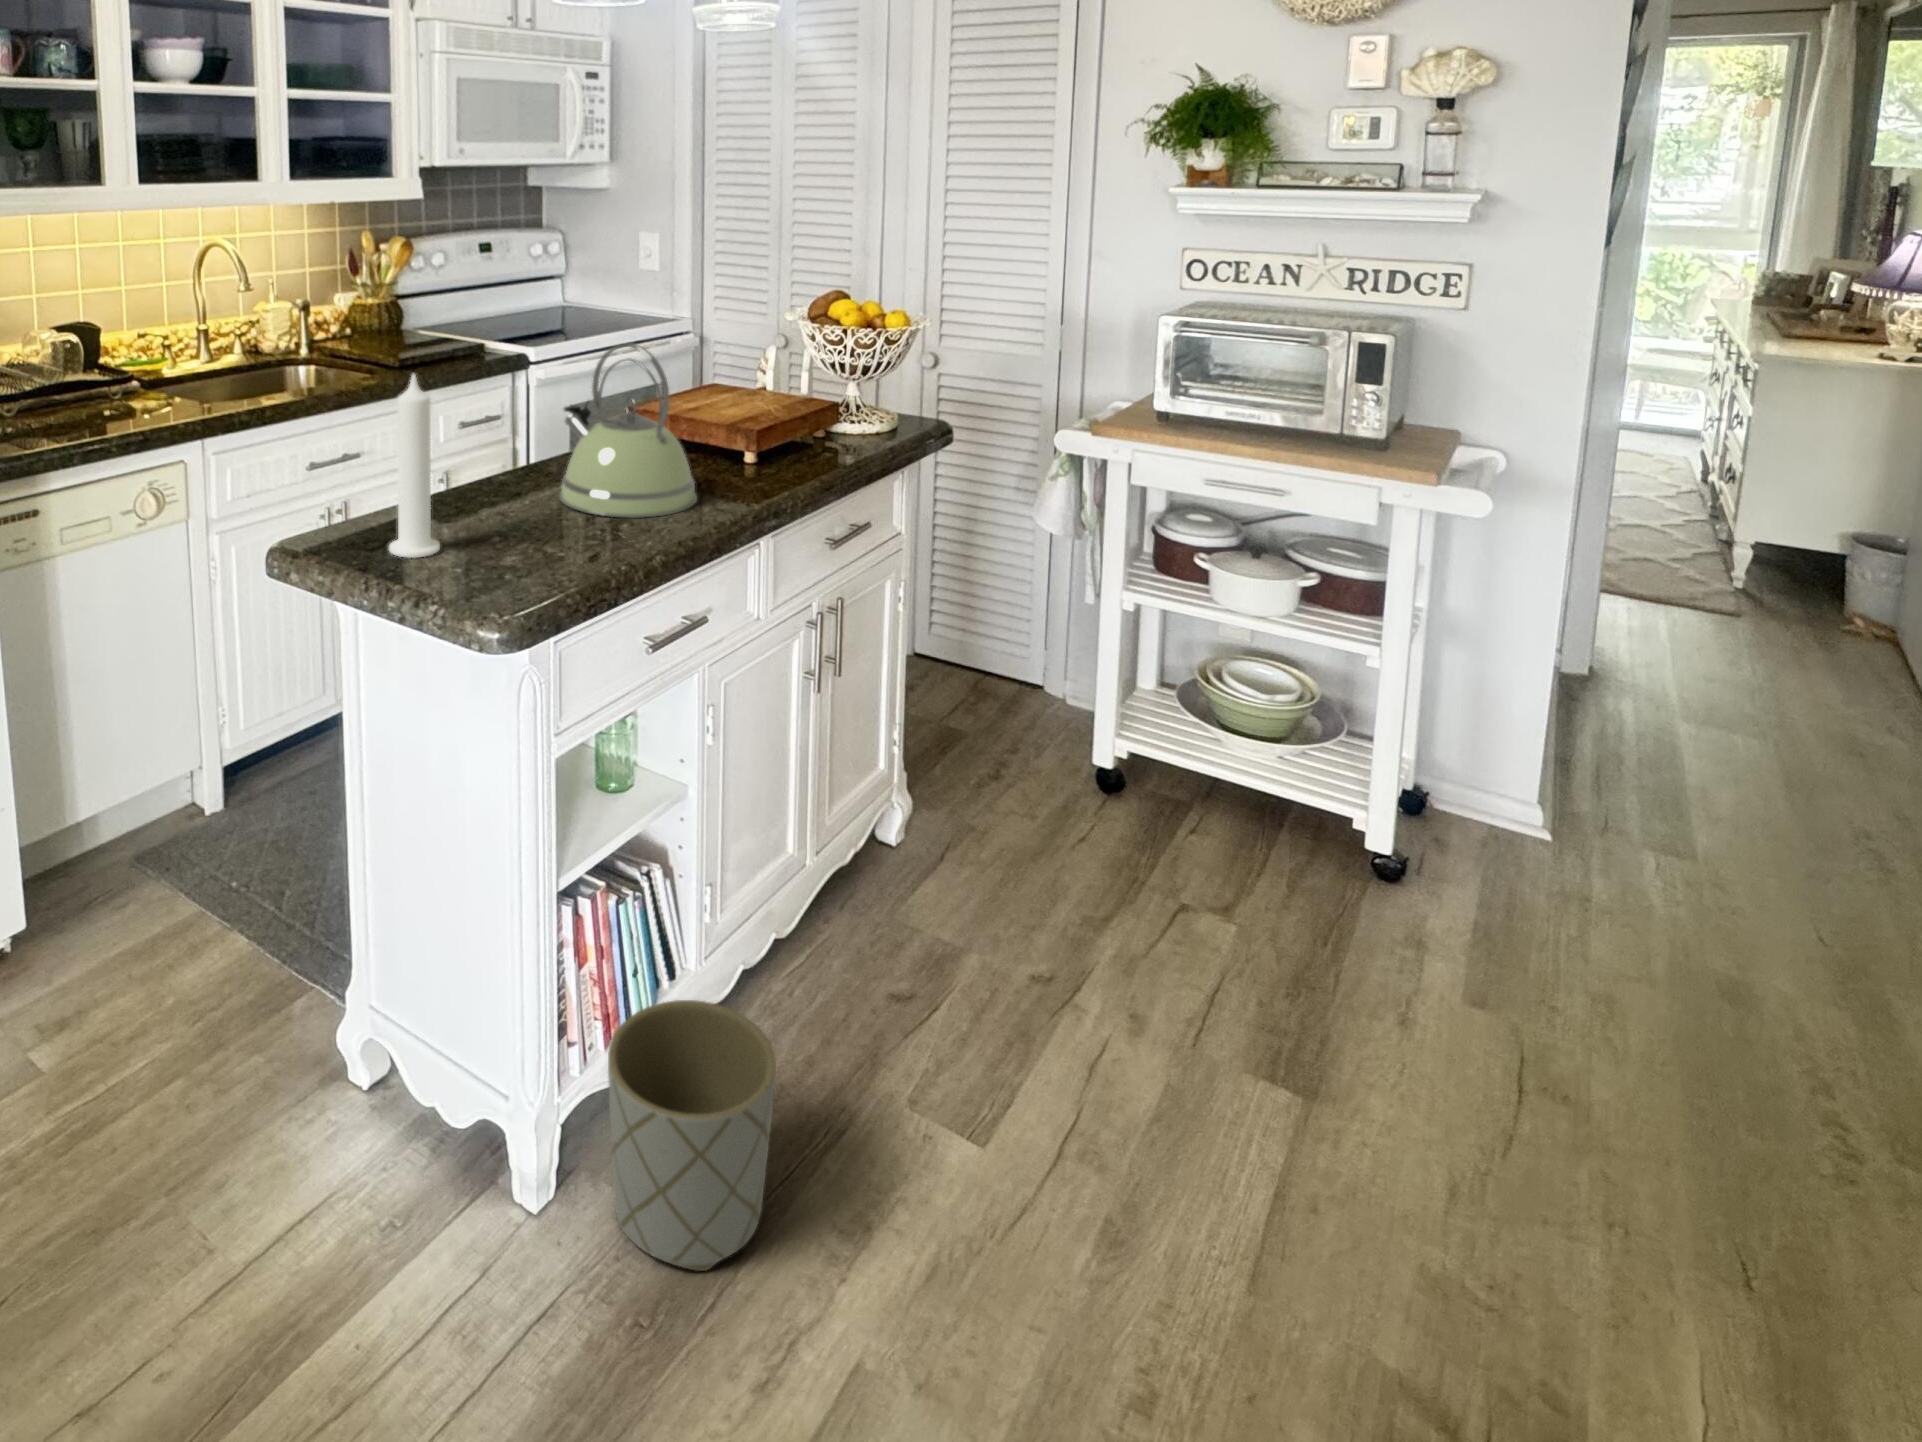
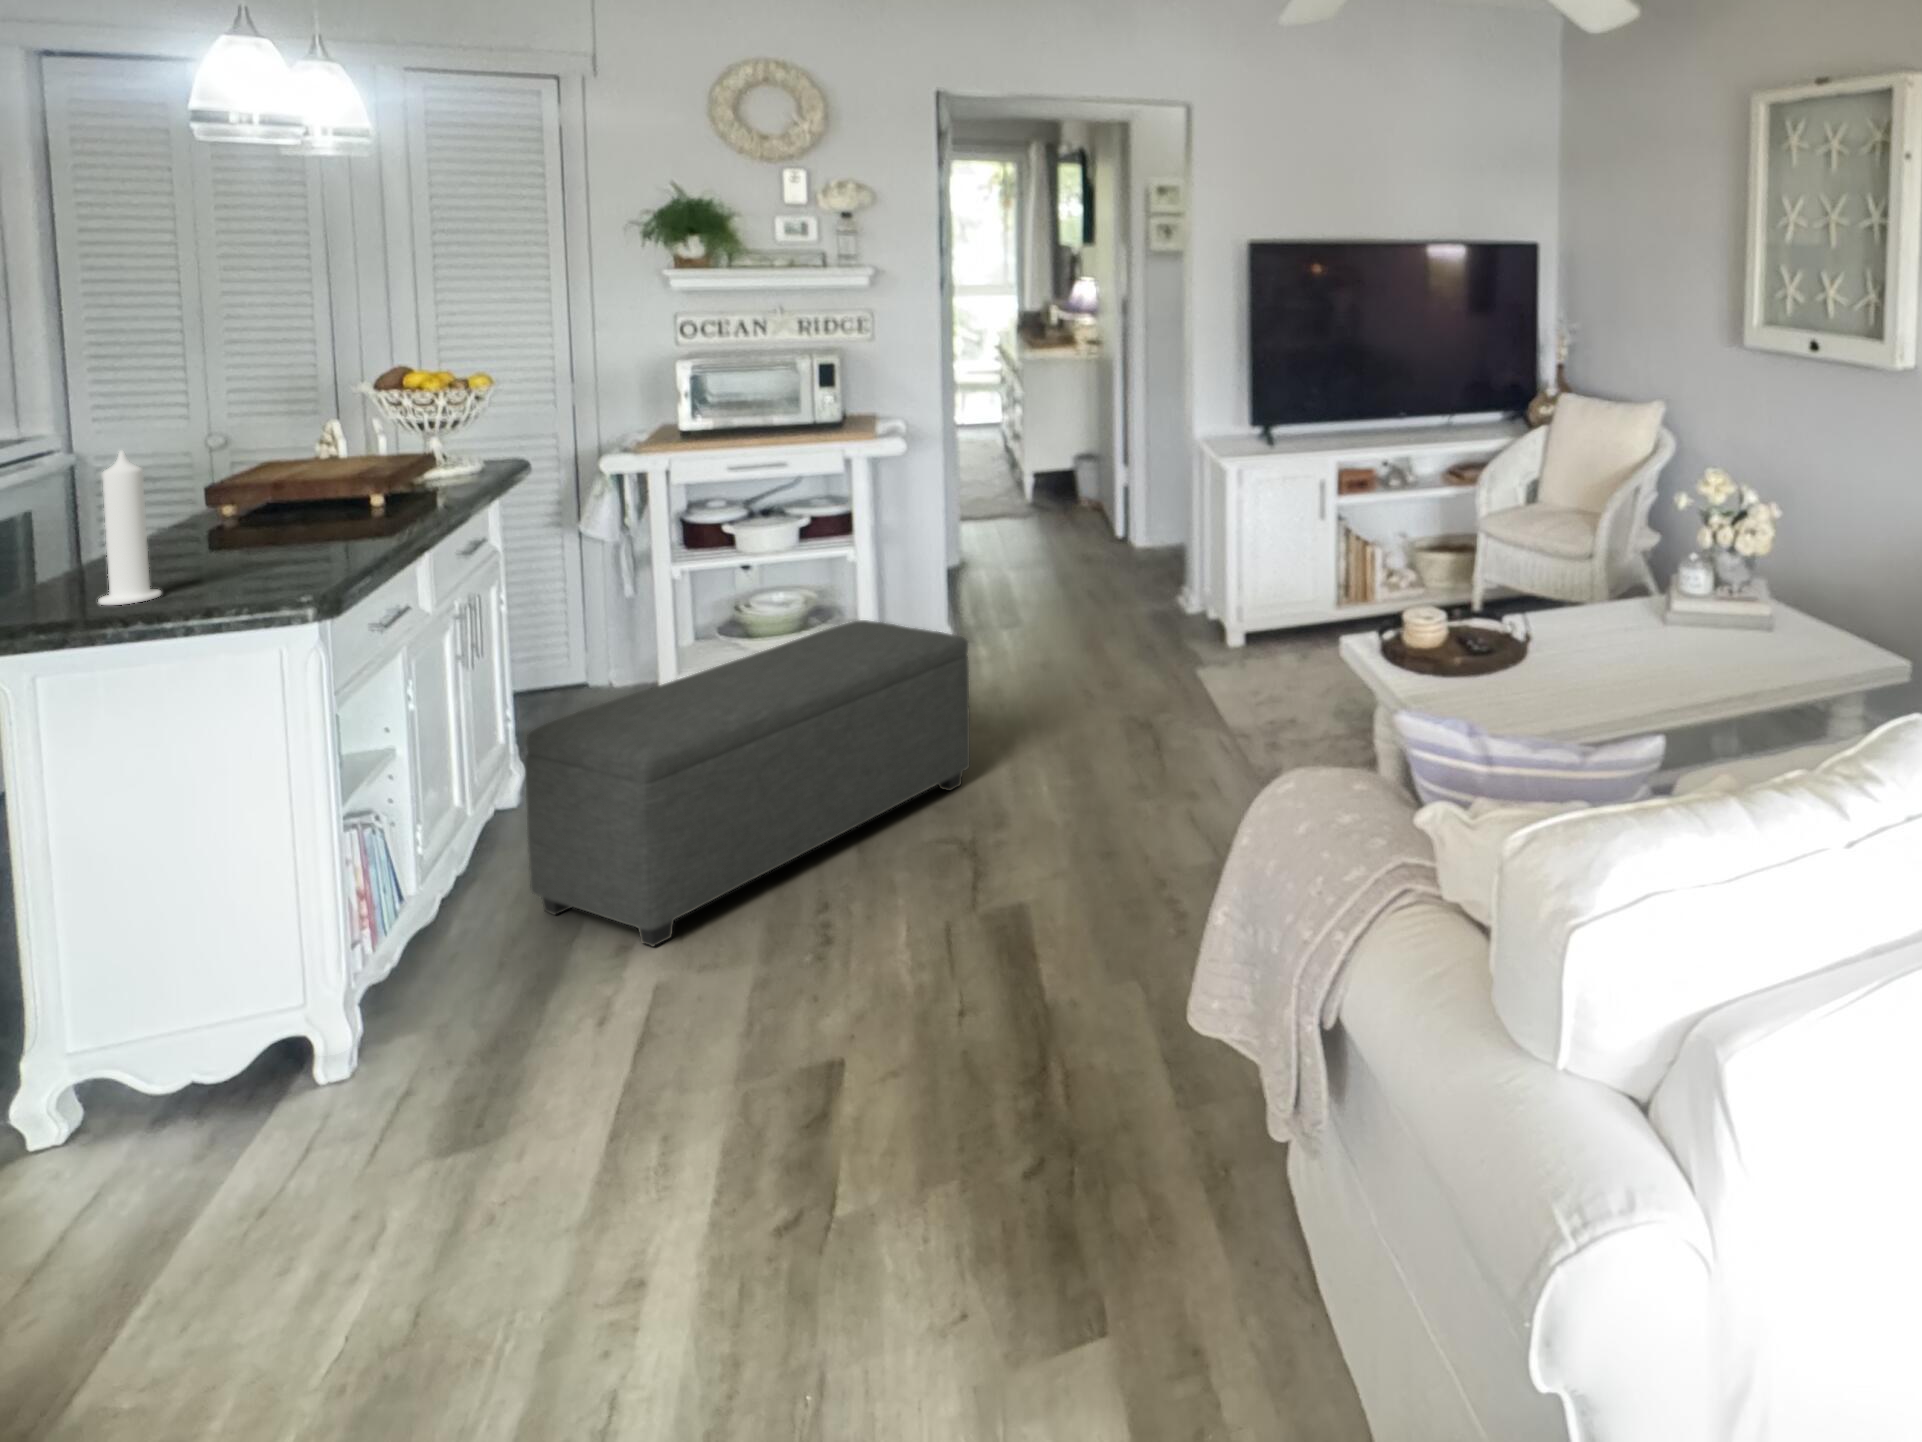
kettle: present [559,343,697,518] -> none [197,413,371,553]
ottoman: none [818,803,1540,1258] -> present [525,620,970,946]
planter: present [608,1000,776,1271] -> none [397,863,550,1041]

